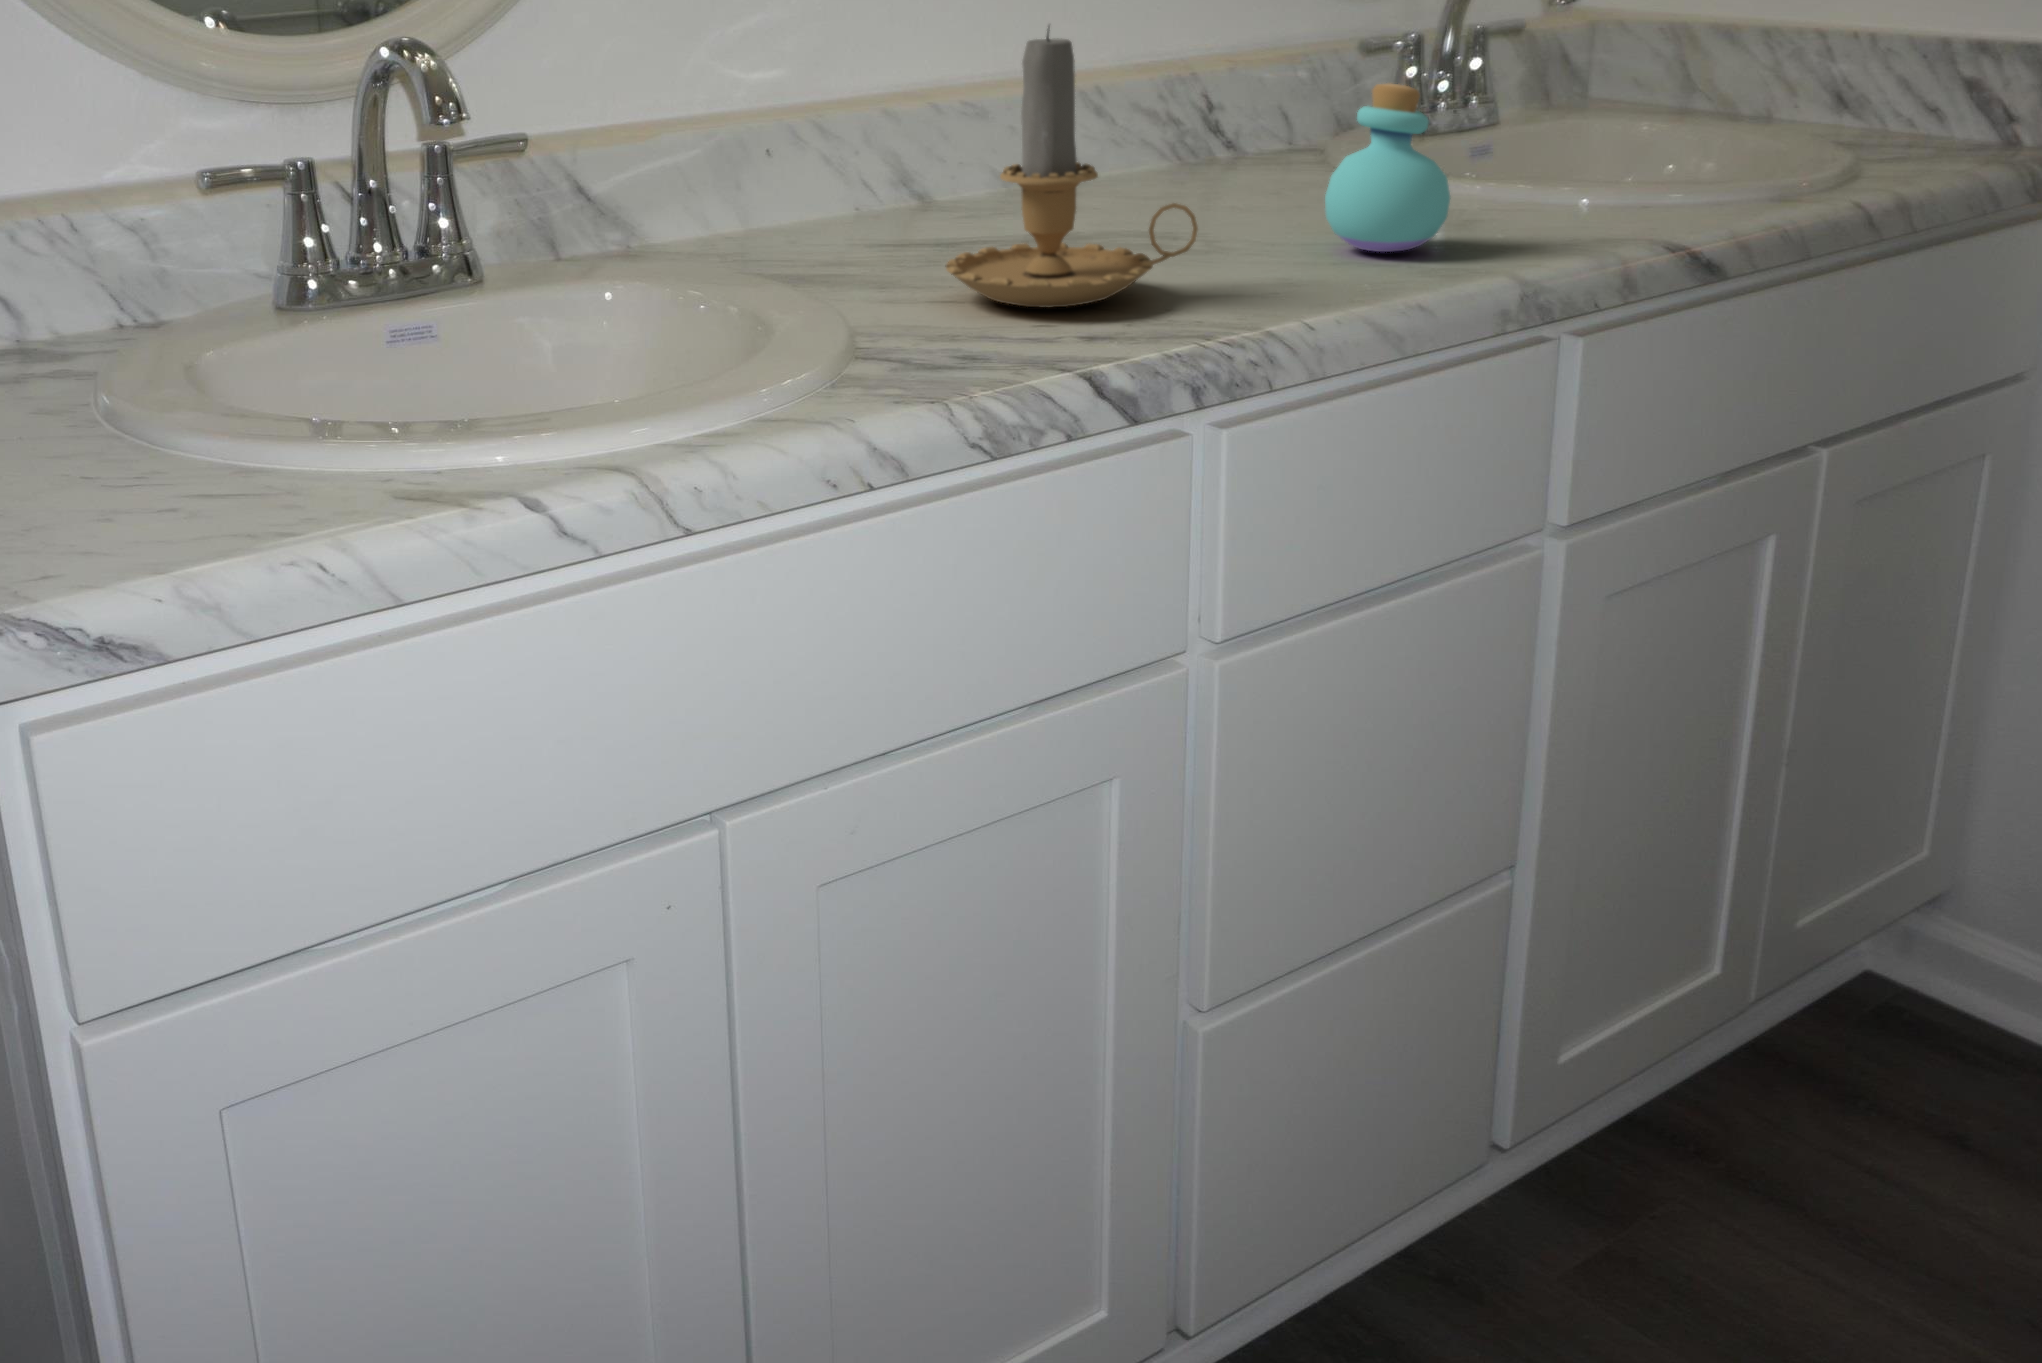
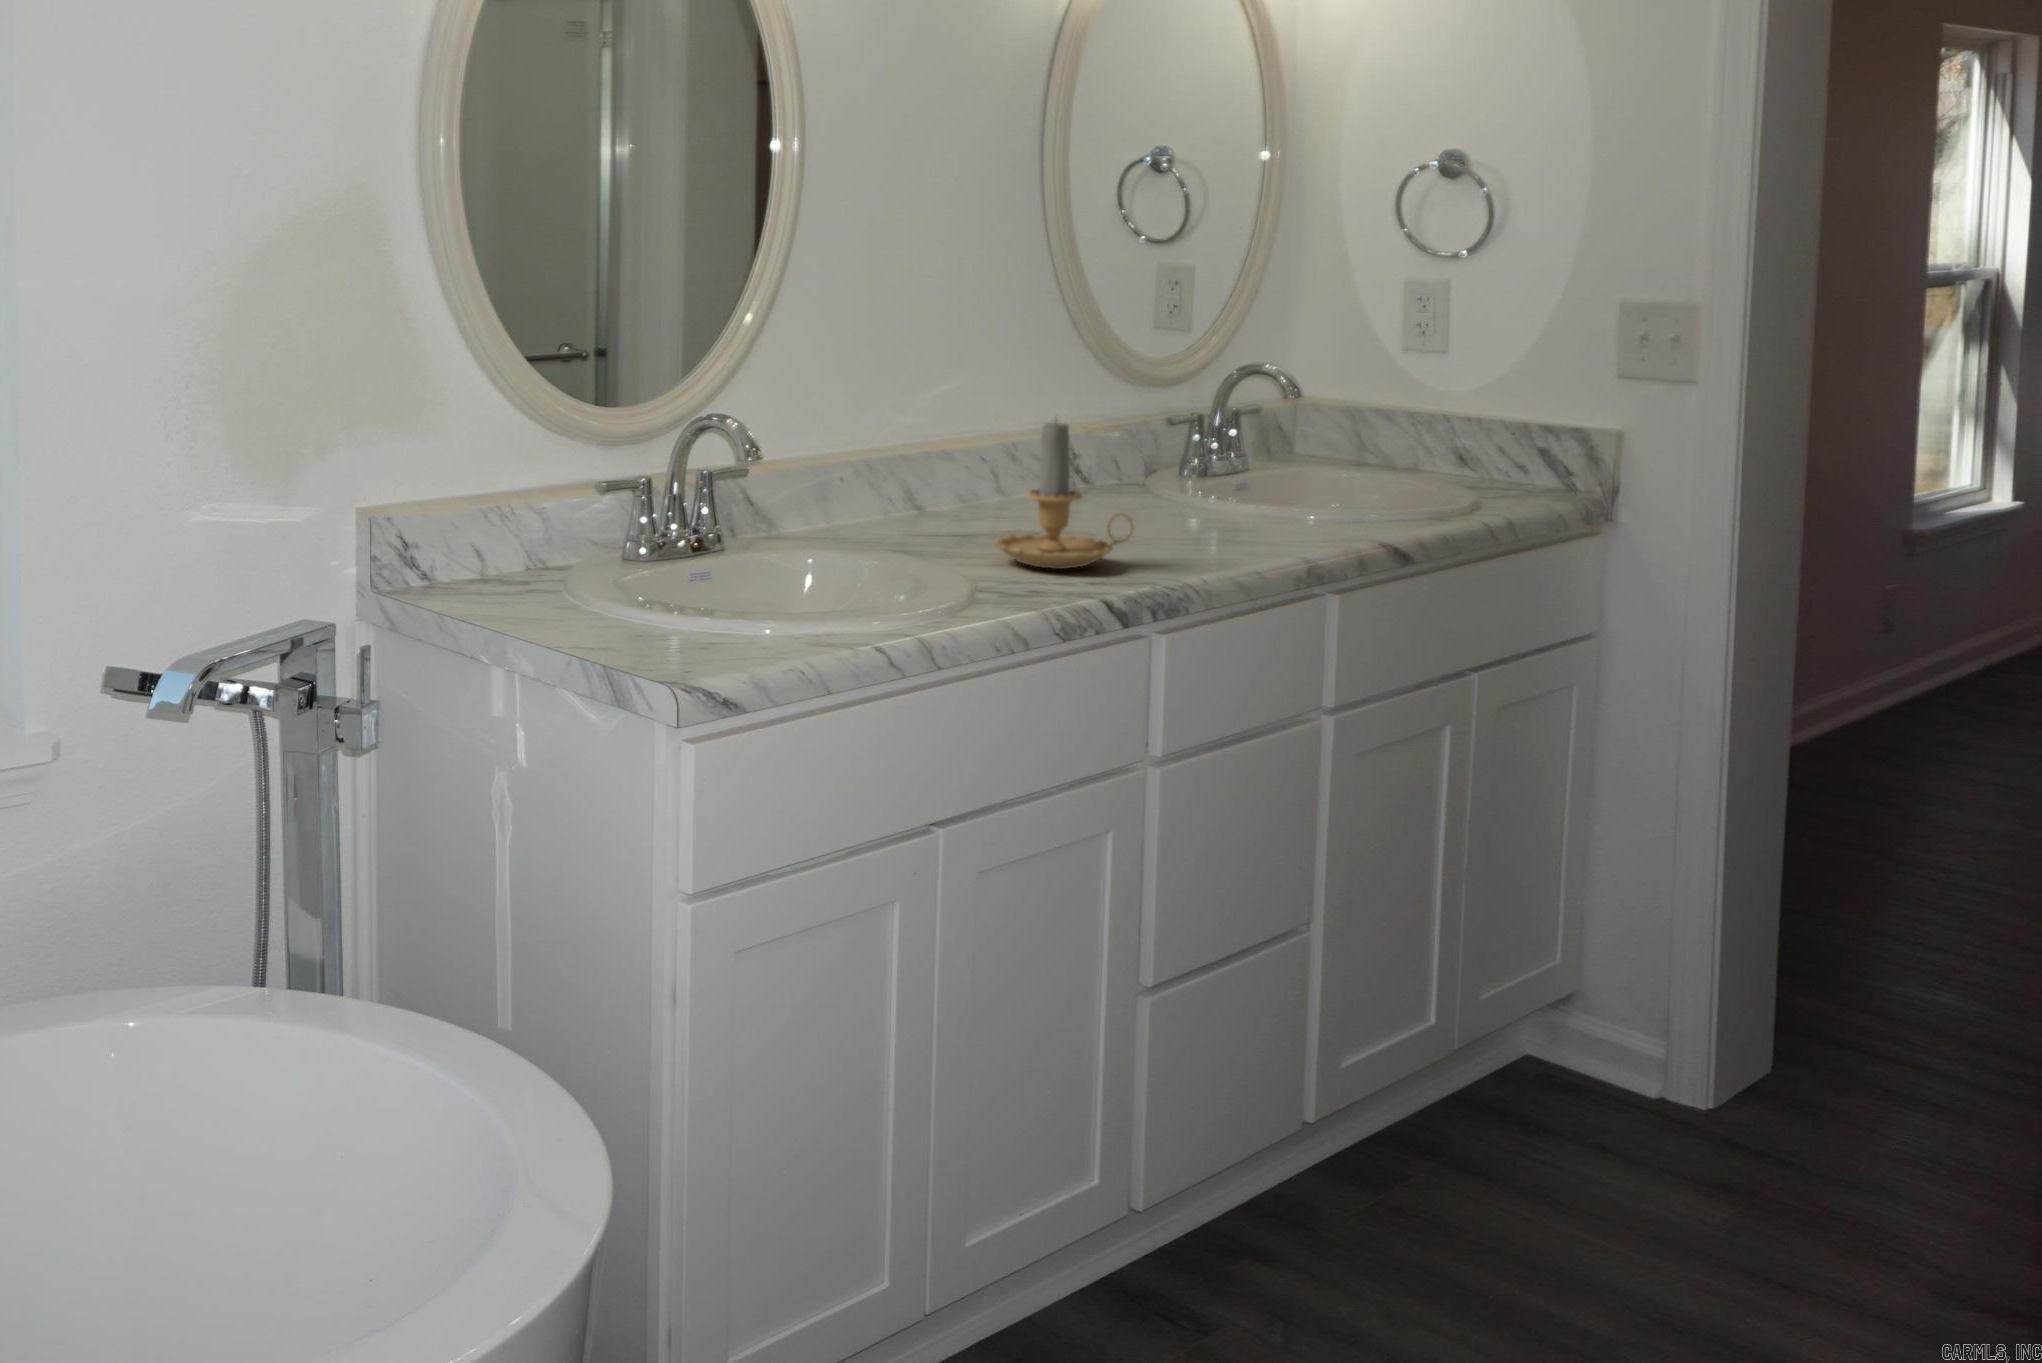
perfume bottle: present [1325,84,1450,252] -> none [1188,449,1260,544]

